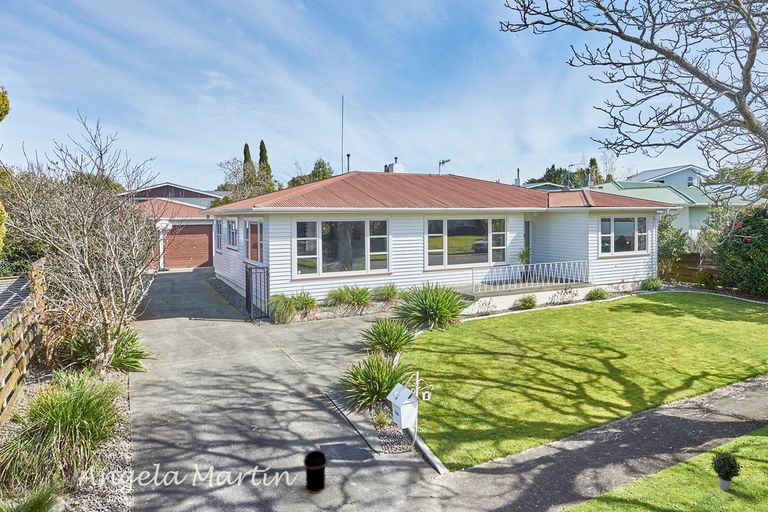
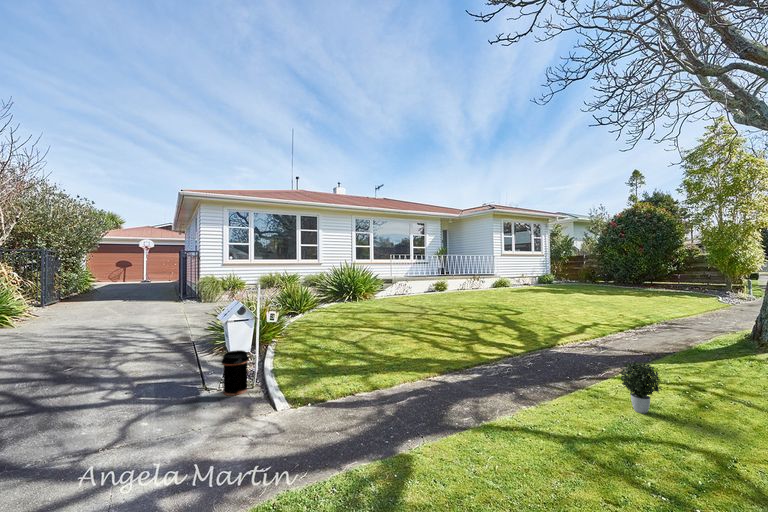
trash can: present [304,451,327,494] -> present [222,350,249,396]

